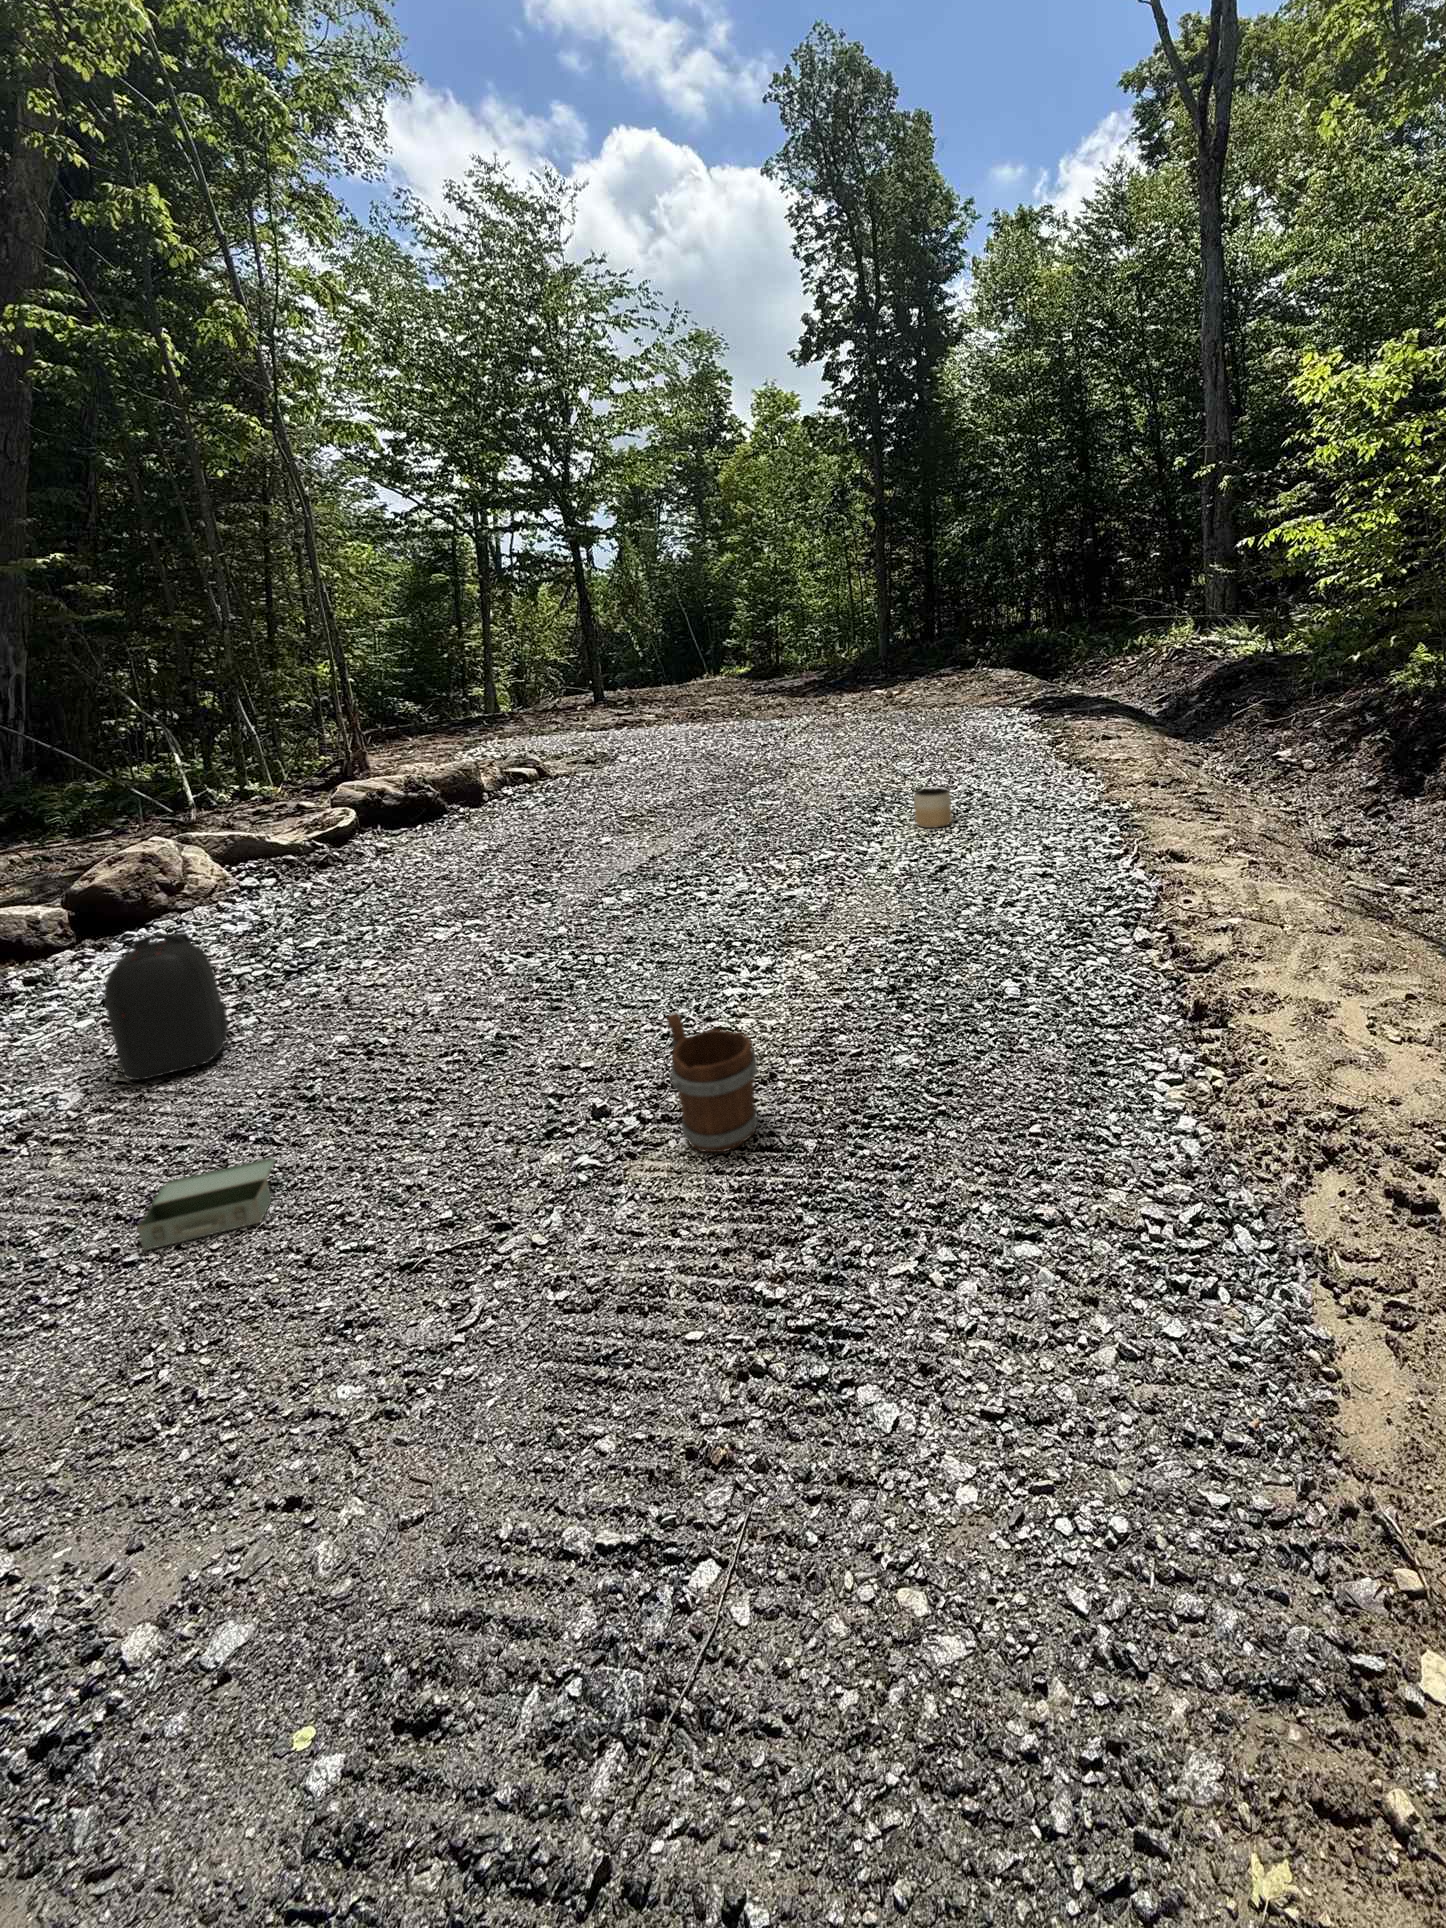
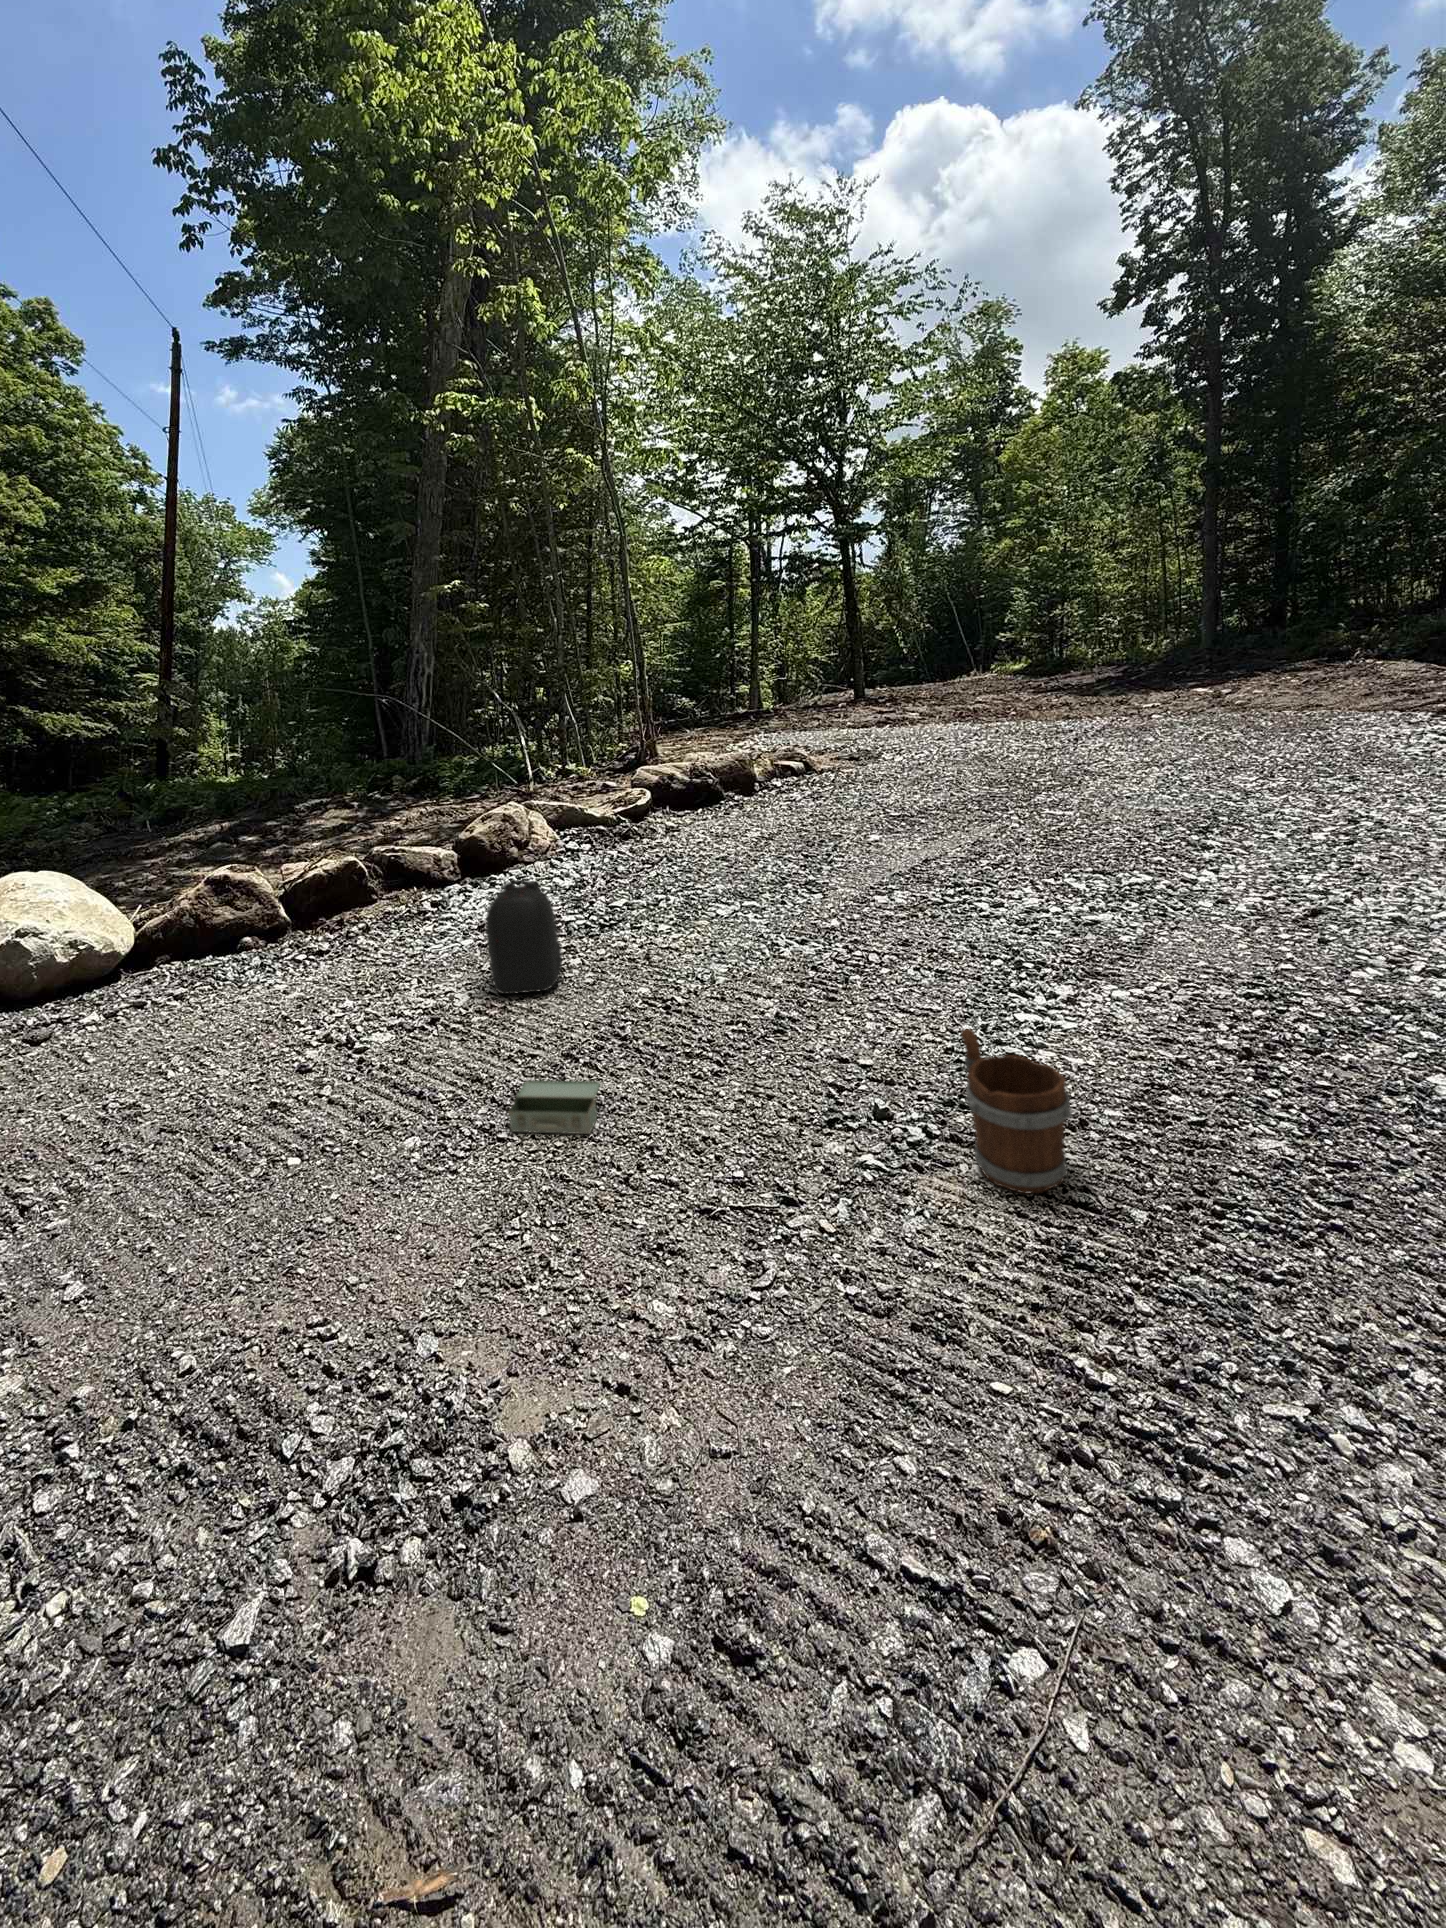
planter: present [914,787,952,828] -> none [1269,808,1329,859]

